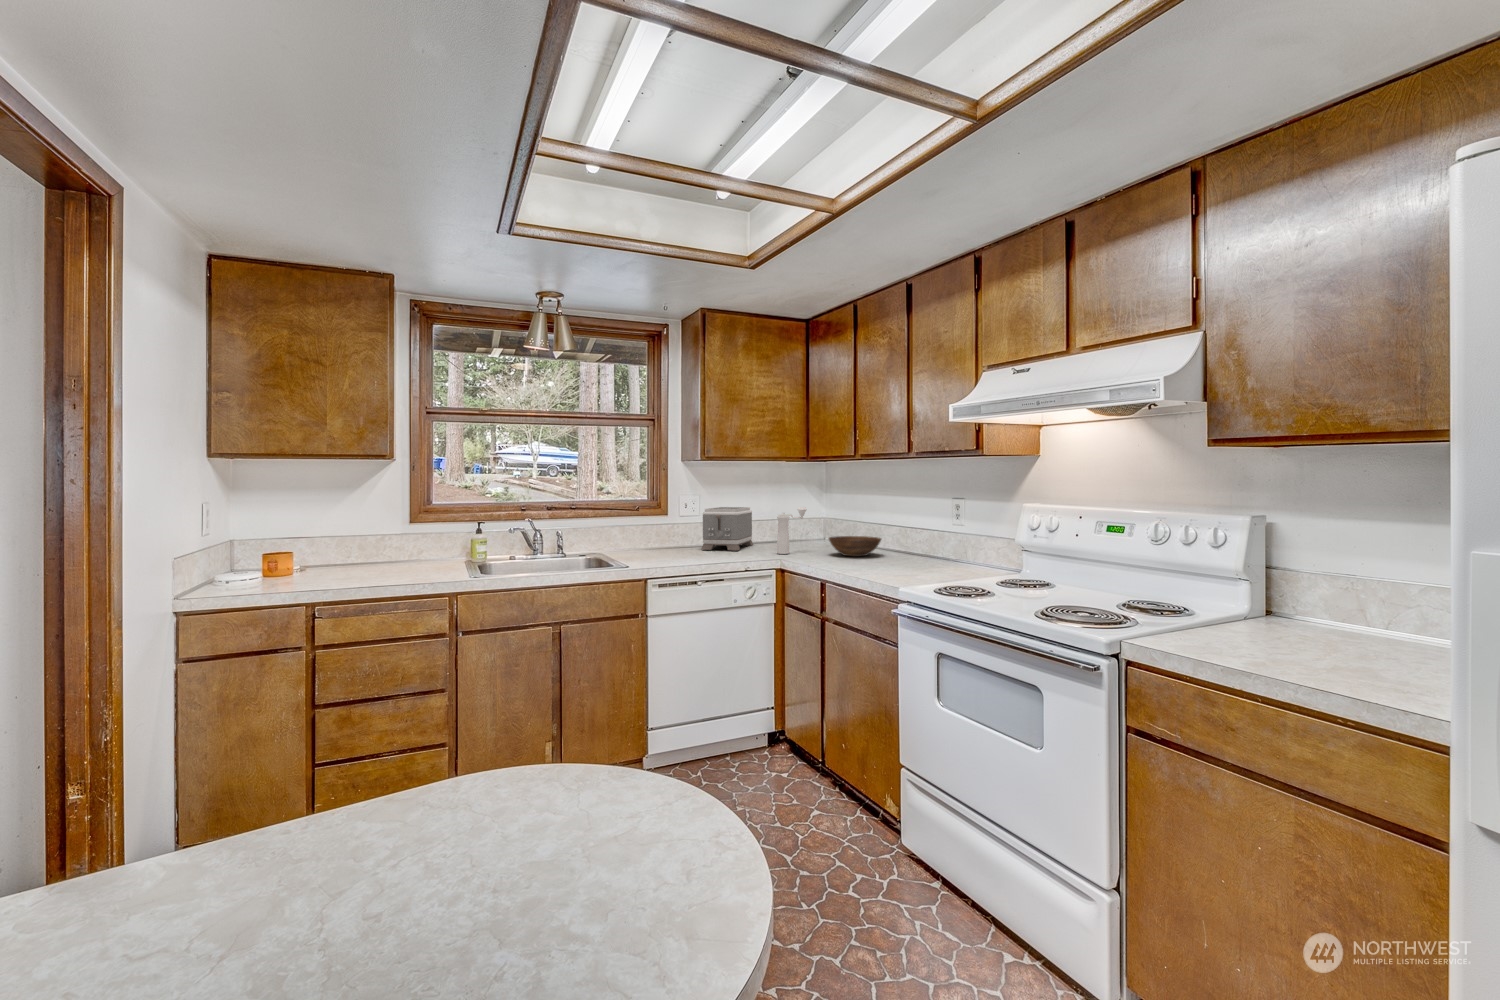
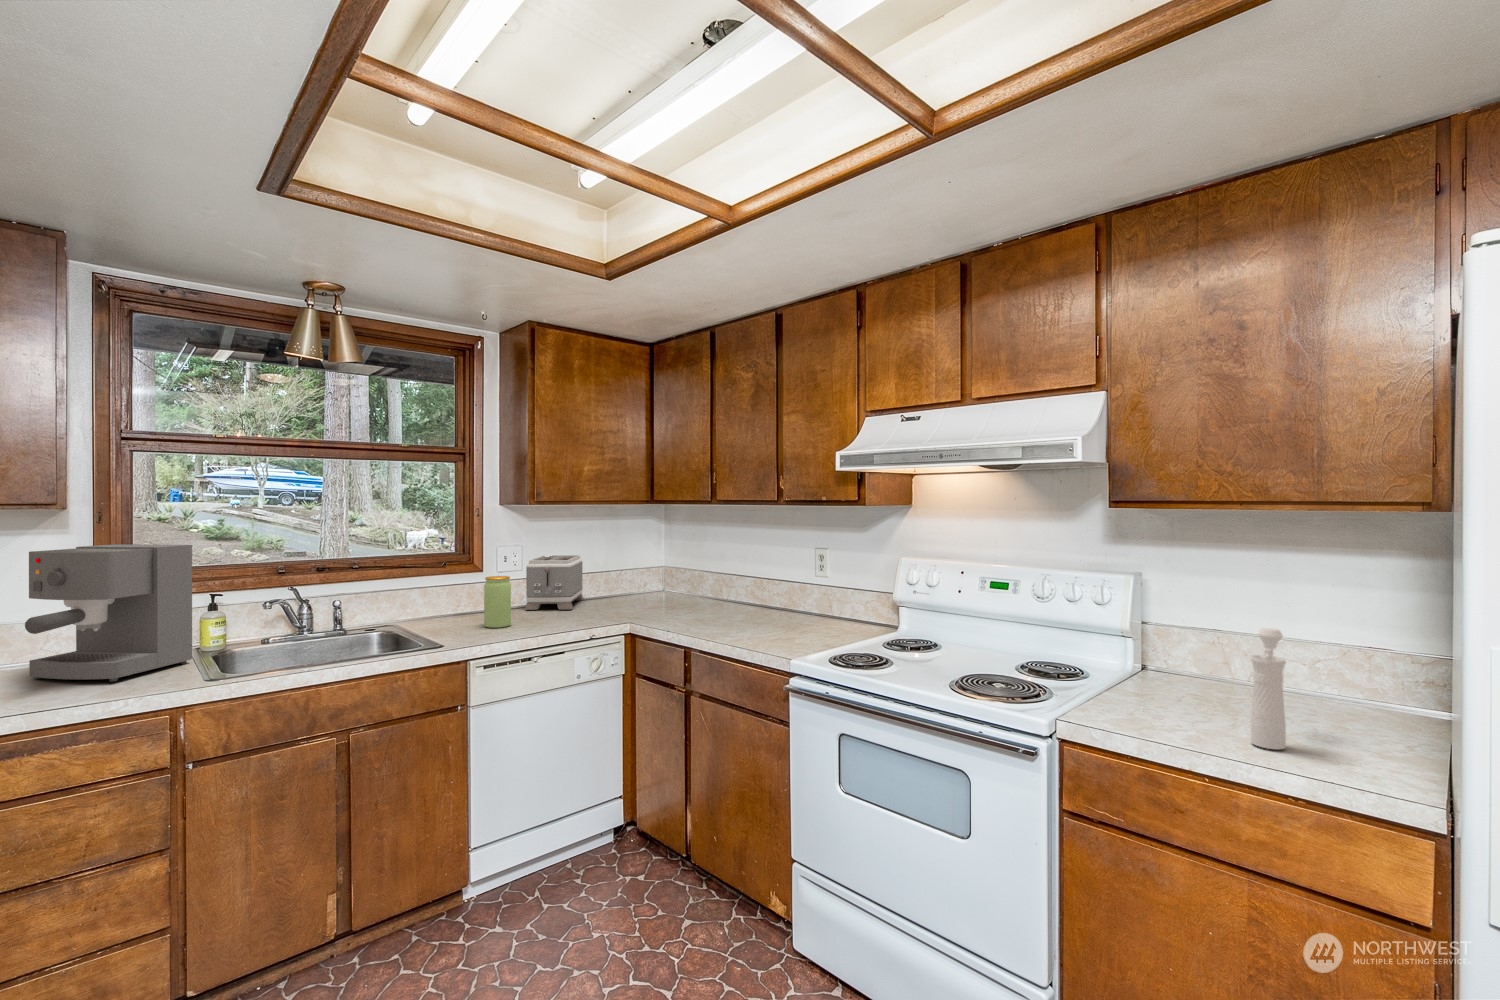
coffee maker: none [360,485,461,576] -> present [25,544,192,681]
pepper mill: present [777,507,807,554] -> present [1250,628,1286,749]
jar: none [664,518,685,559] -> present [484,576,511,628]
bowl: present [829,536,881,556] -> none [679,588,739,612]

